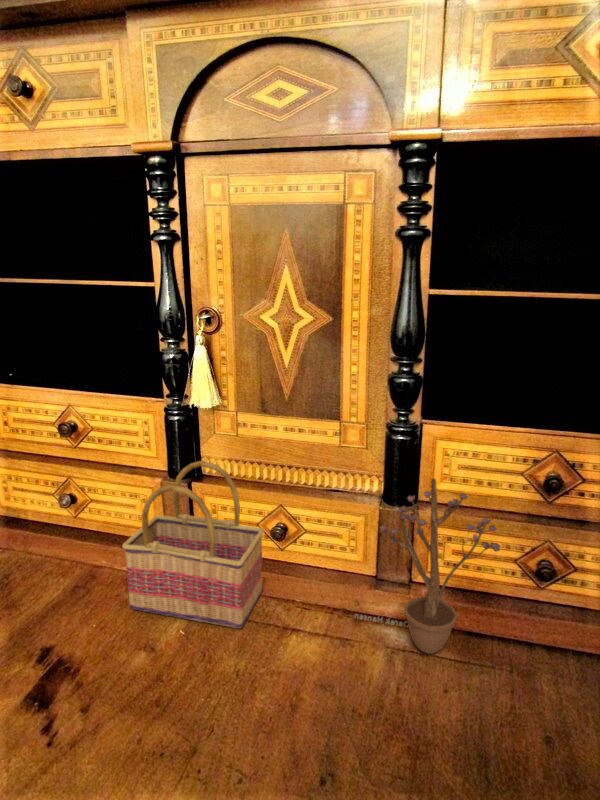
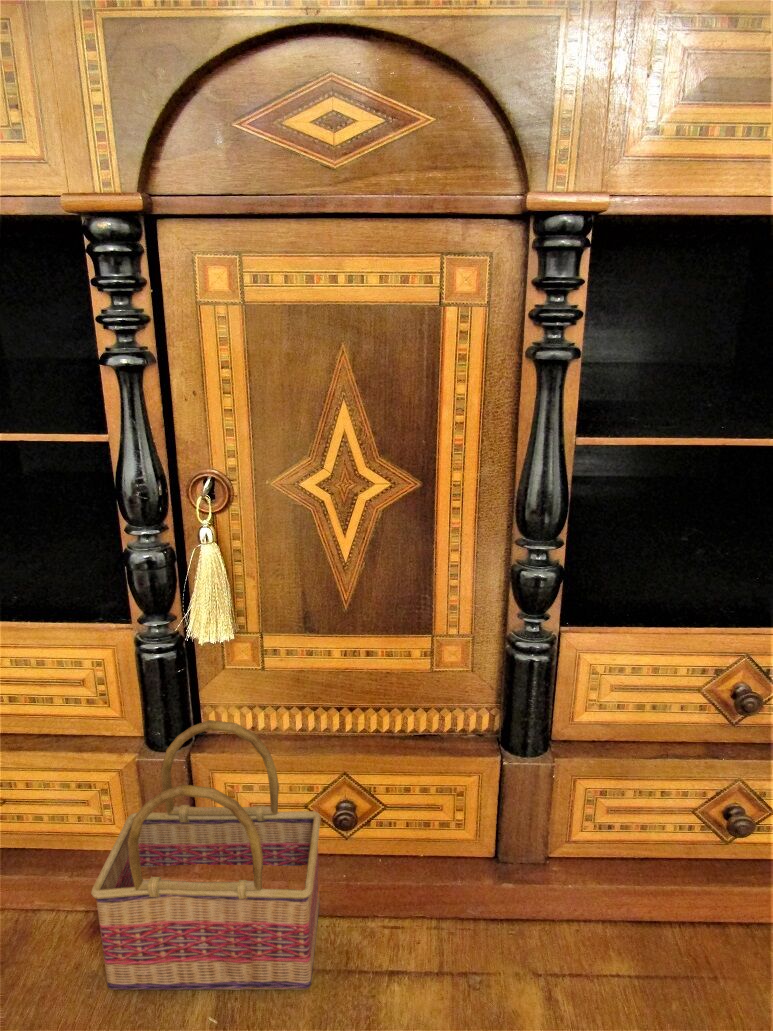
decorative plant: present [355,479,500,654] -> none [476,726,703,972]

